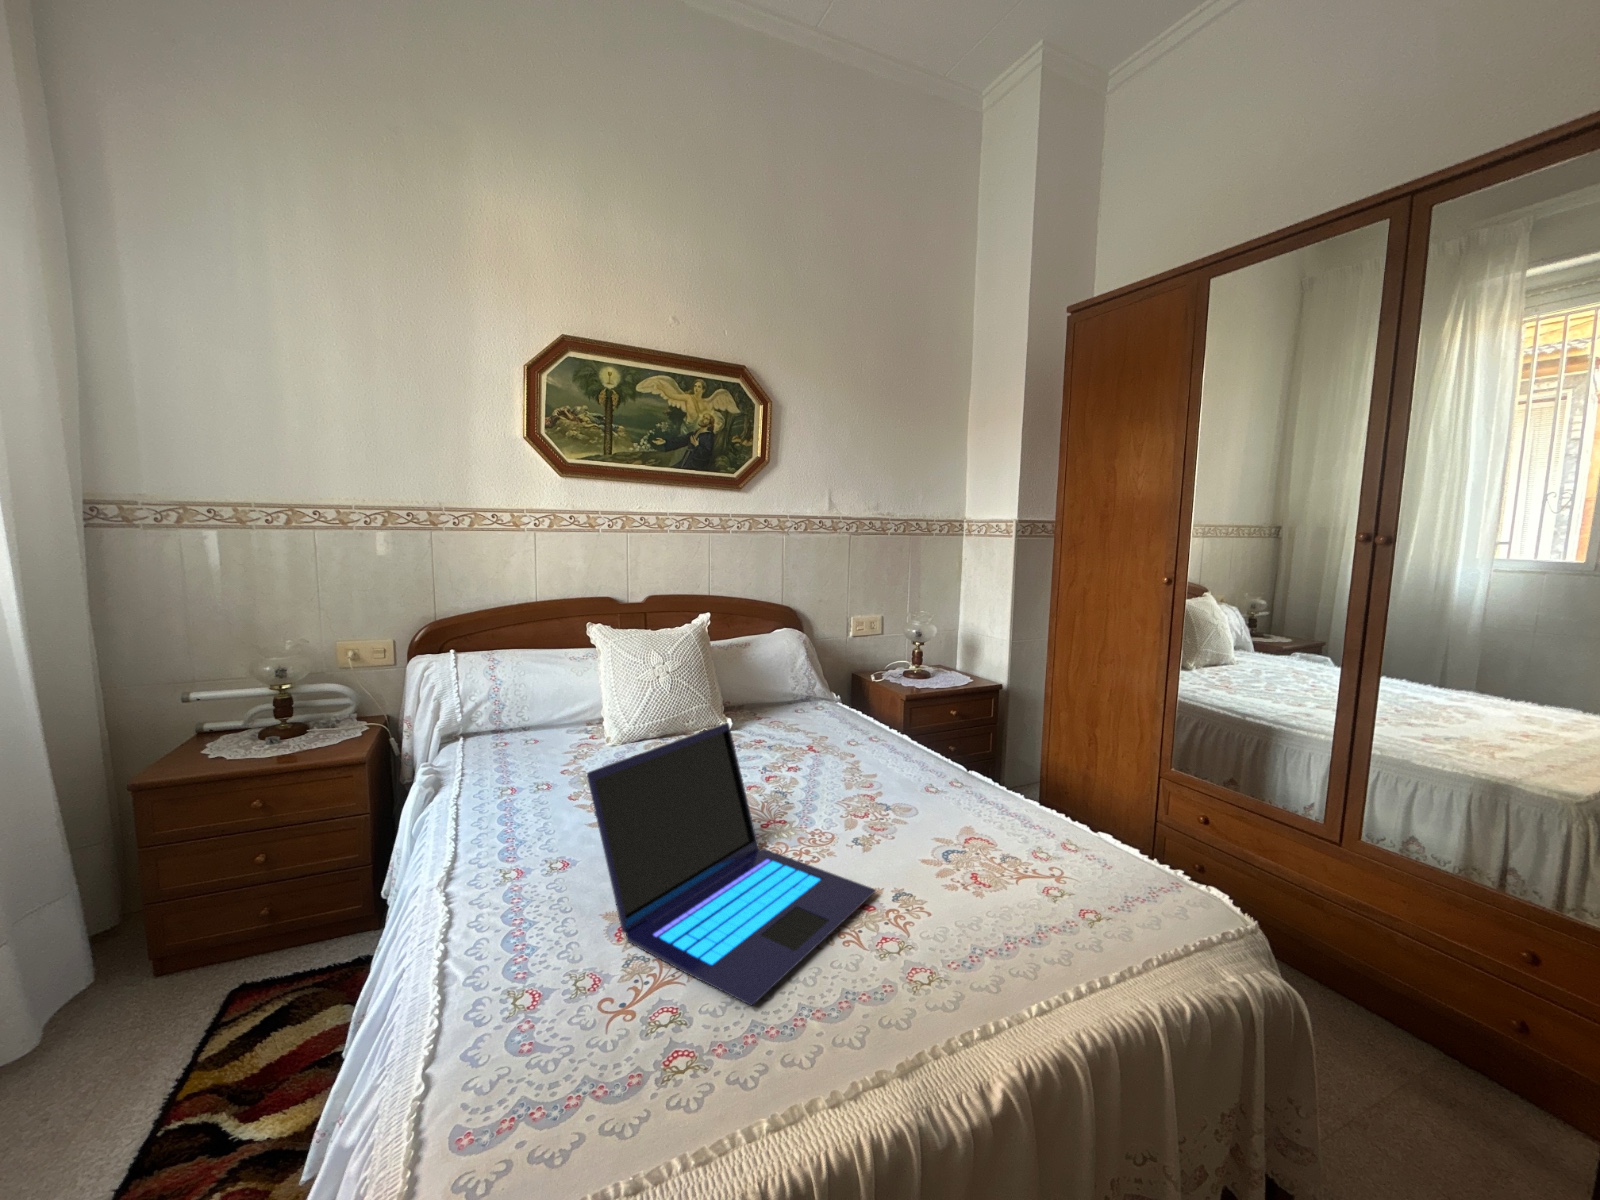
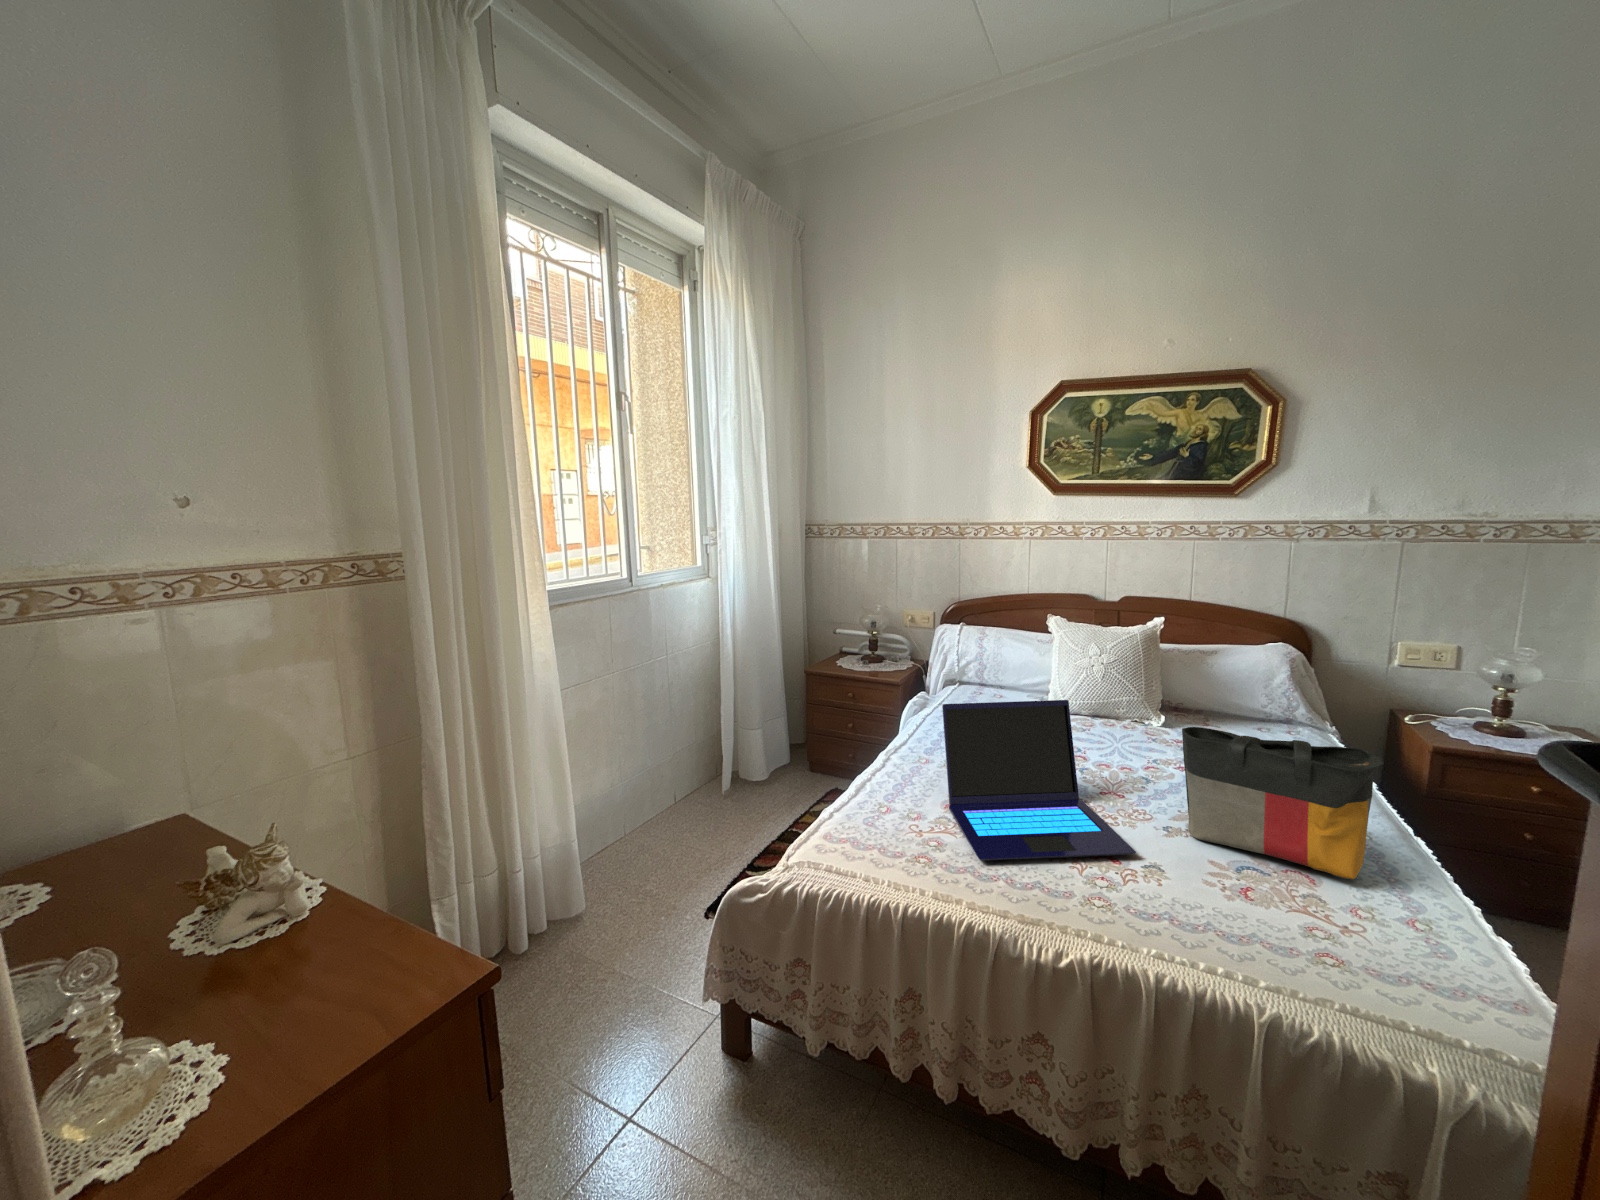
tote bag: none [863,708,1025,846] -> present [1182,727,1384,879]

